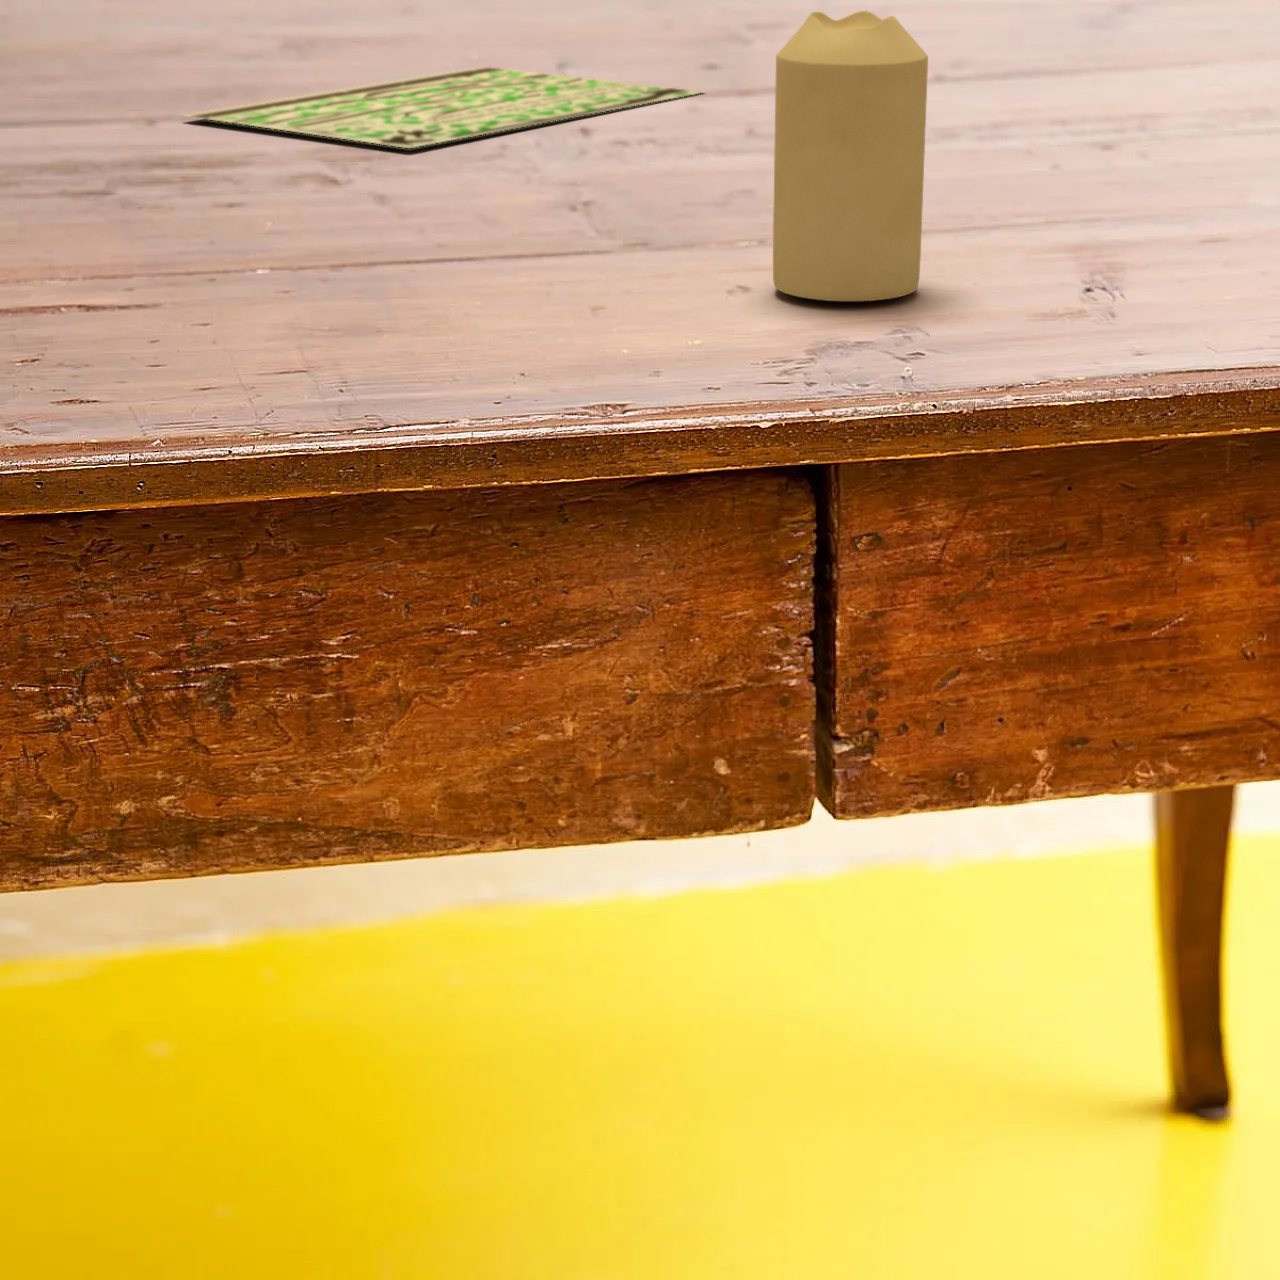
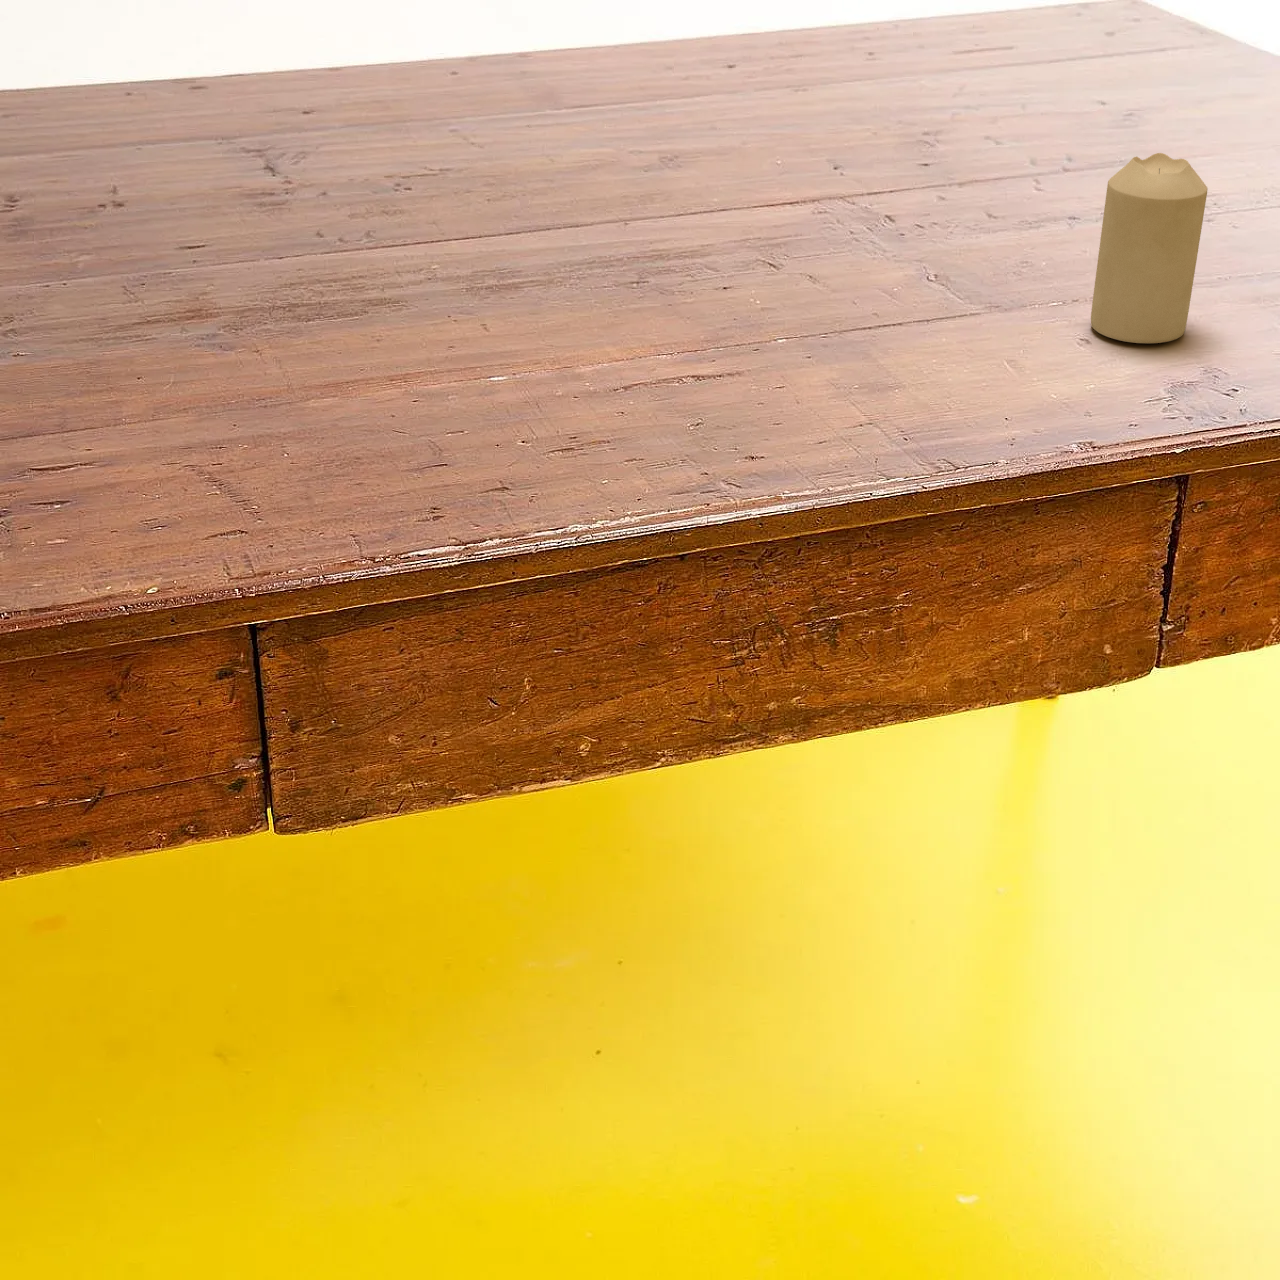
book: present [188,67,703,148] -> none [526,85,864,187]

